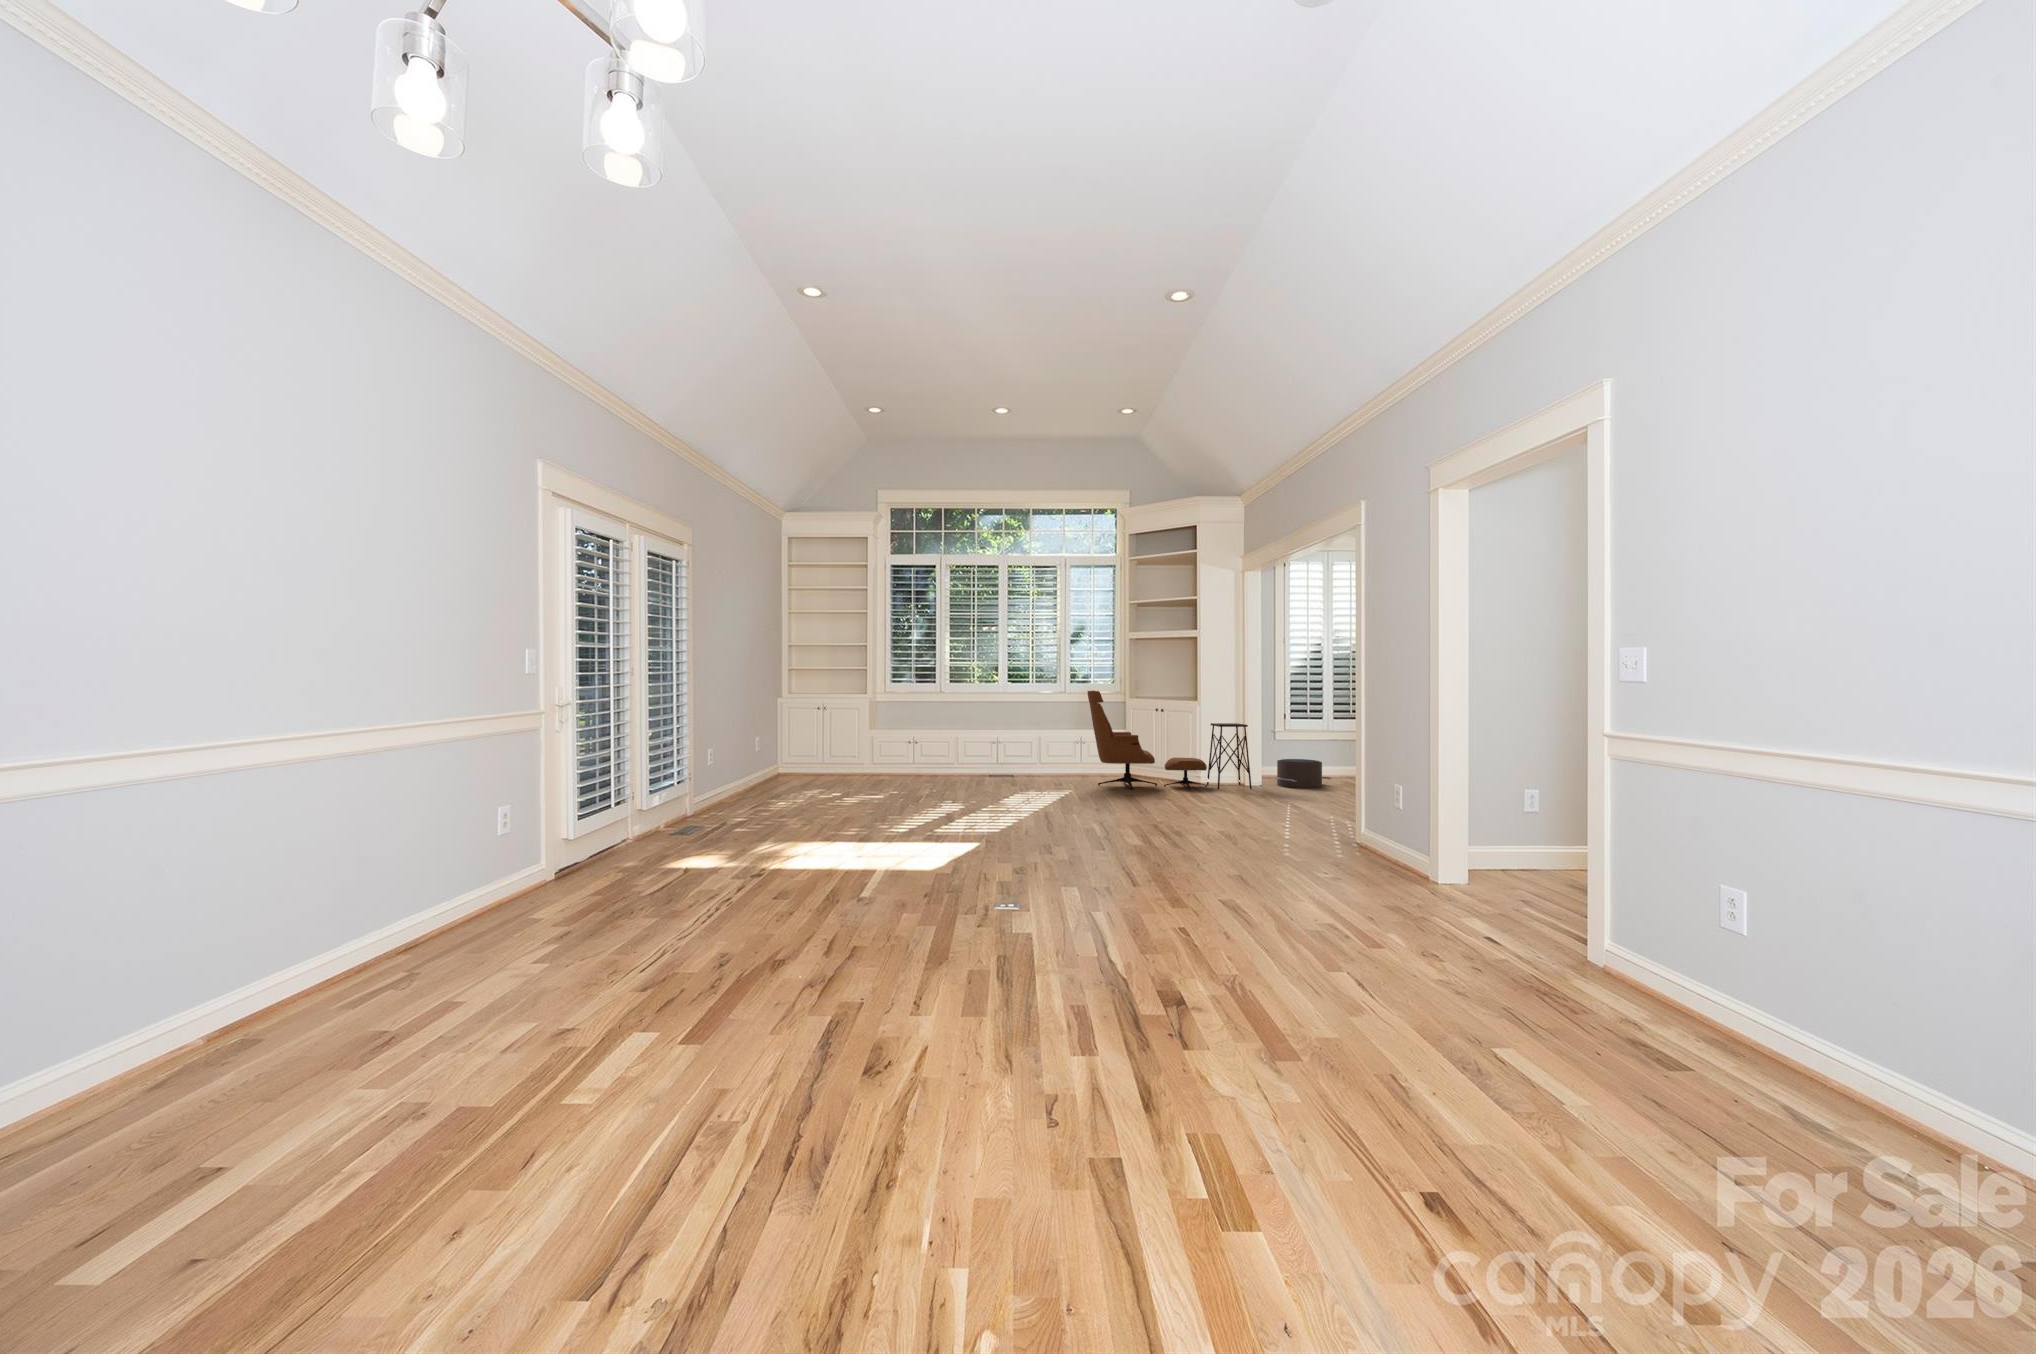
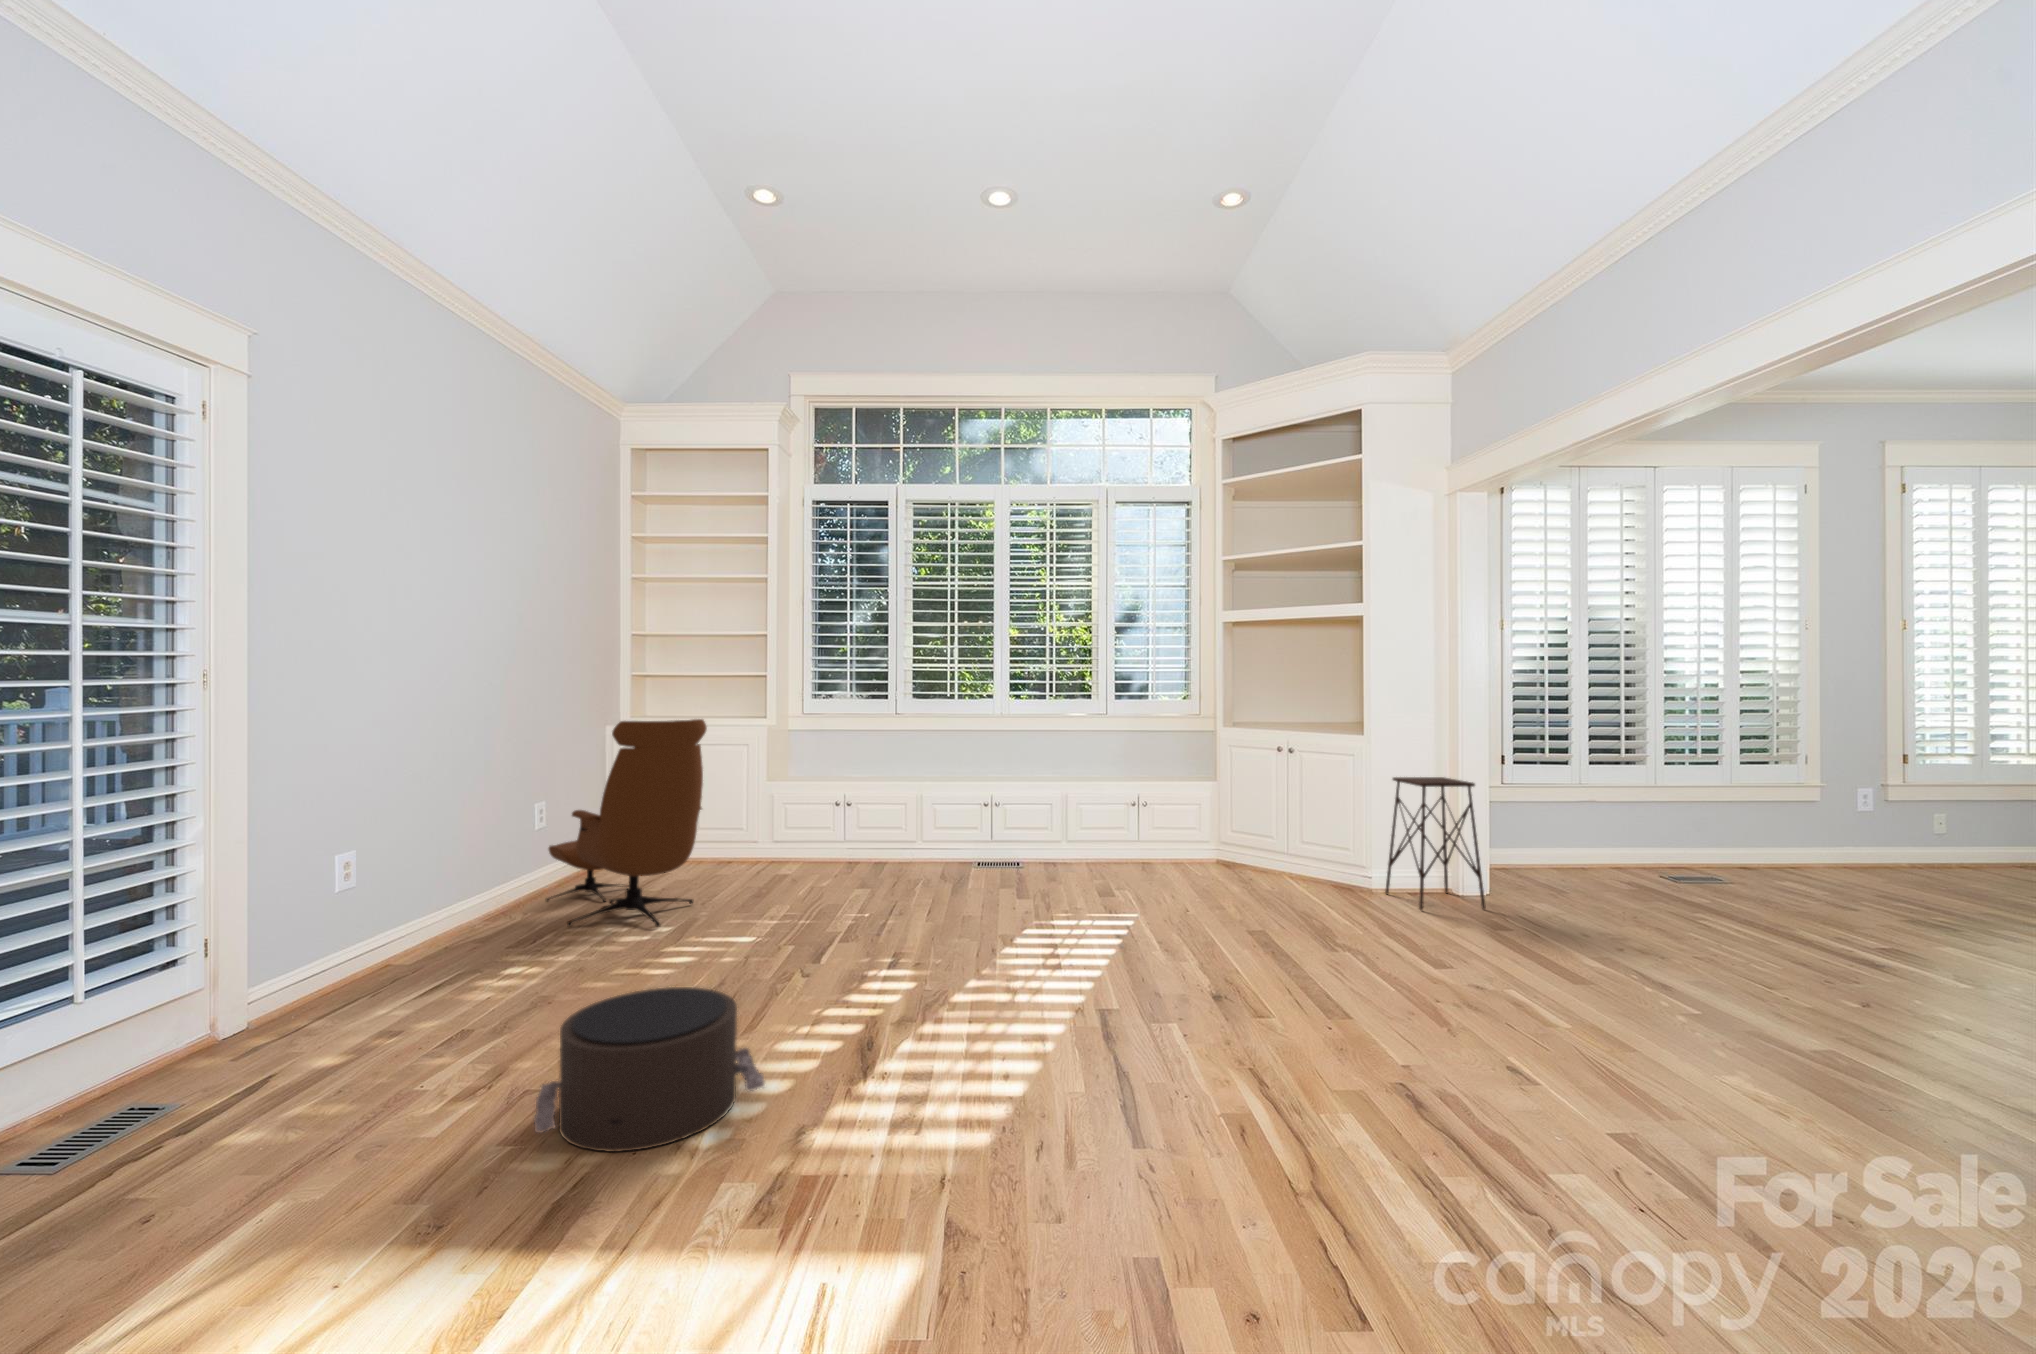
lounge chair: present [1087,691,1207,789] -> present [546,719,707,927]
pouf: present [1276,759,1331,788] -> present [534,987,765,1152]

